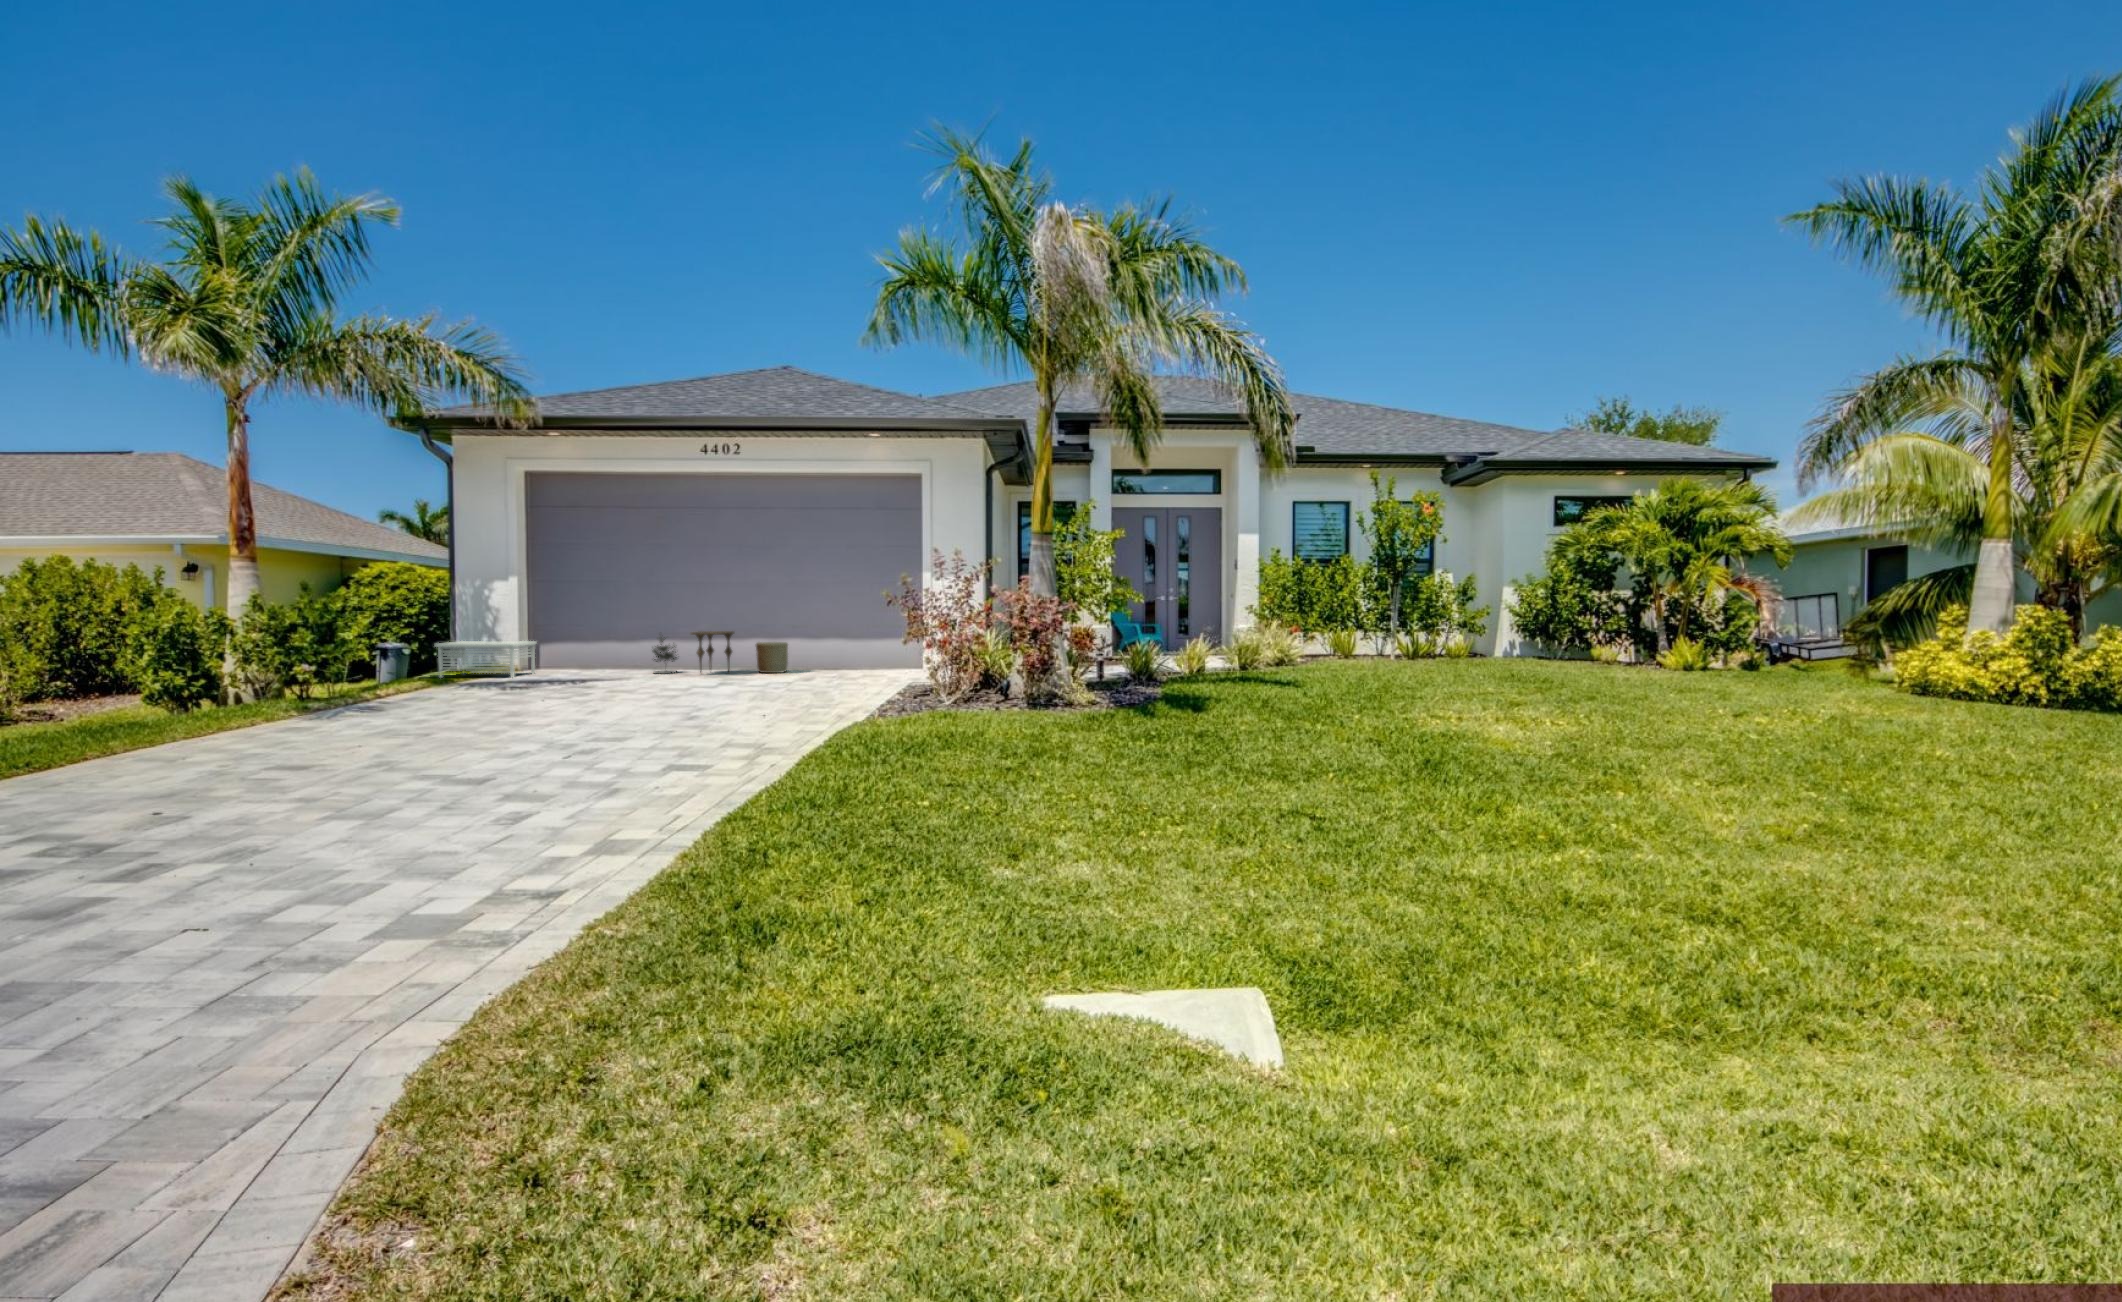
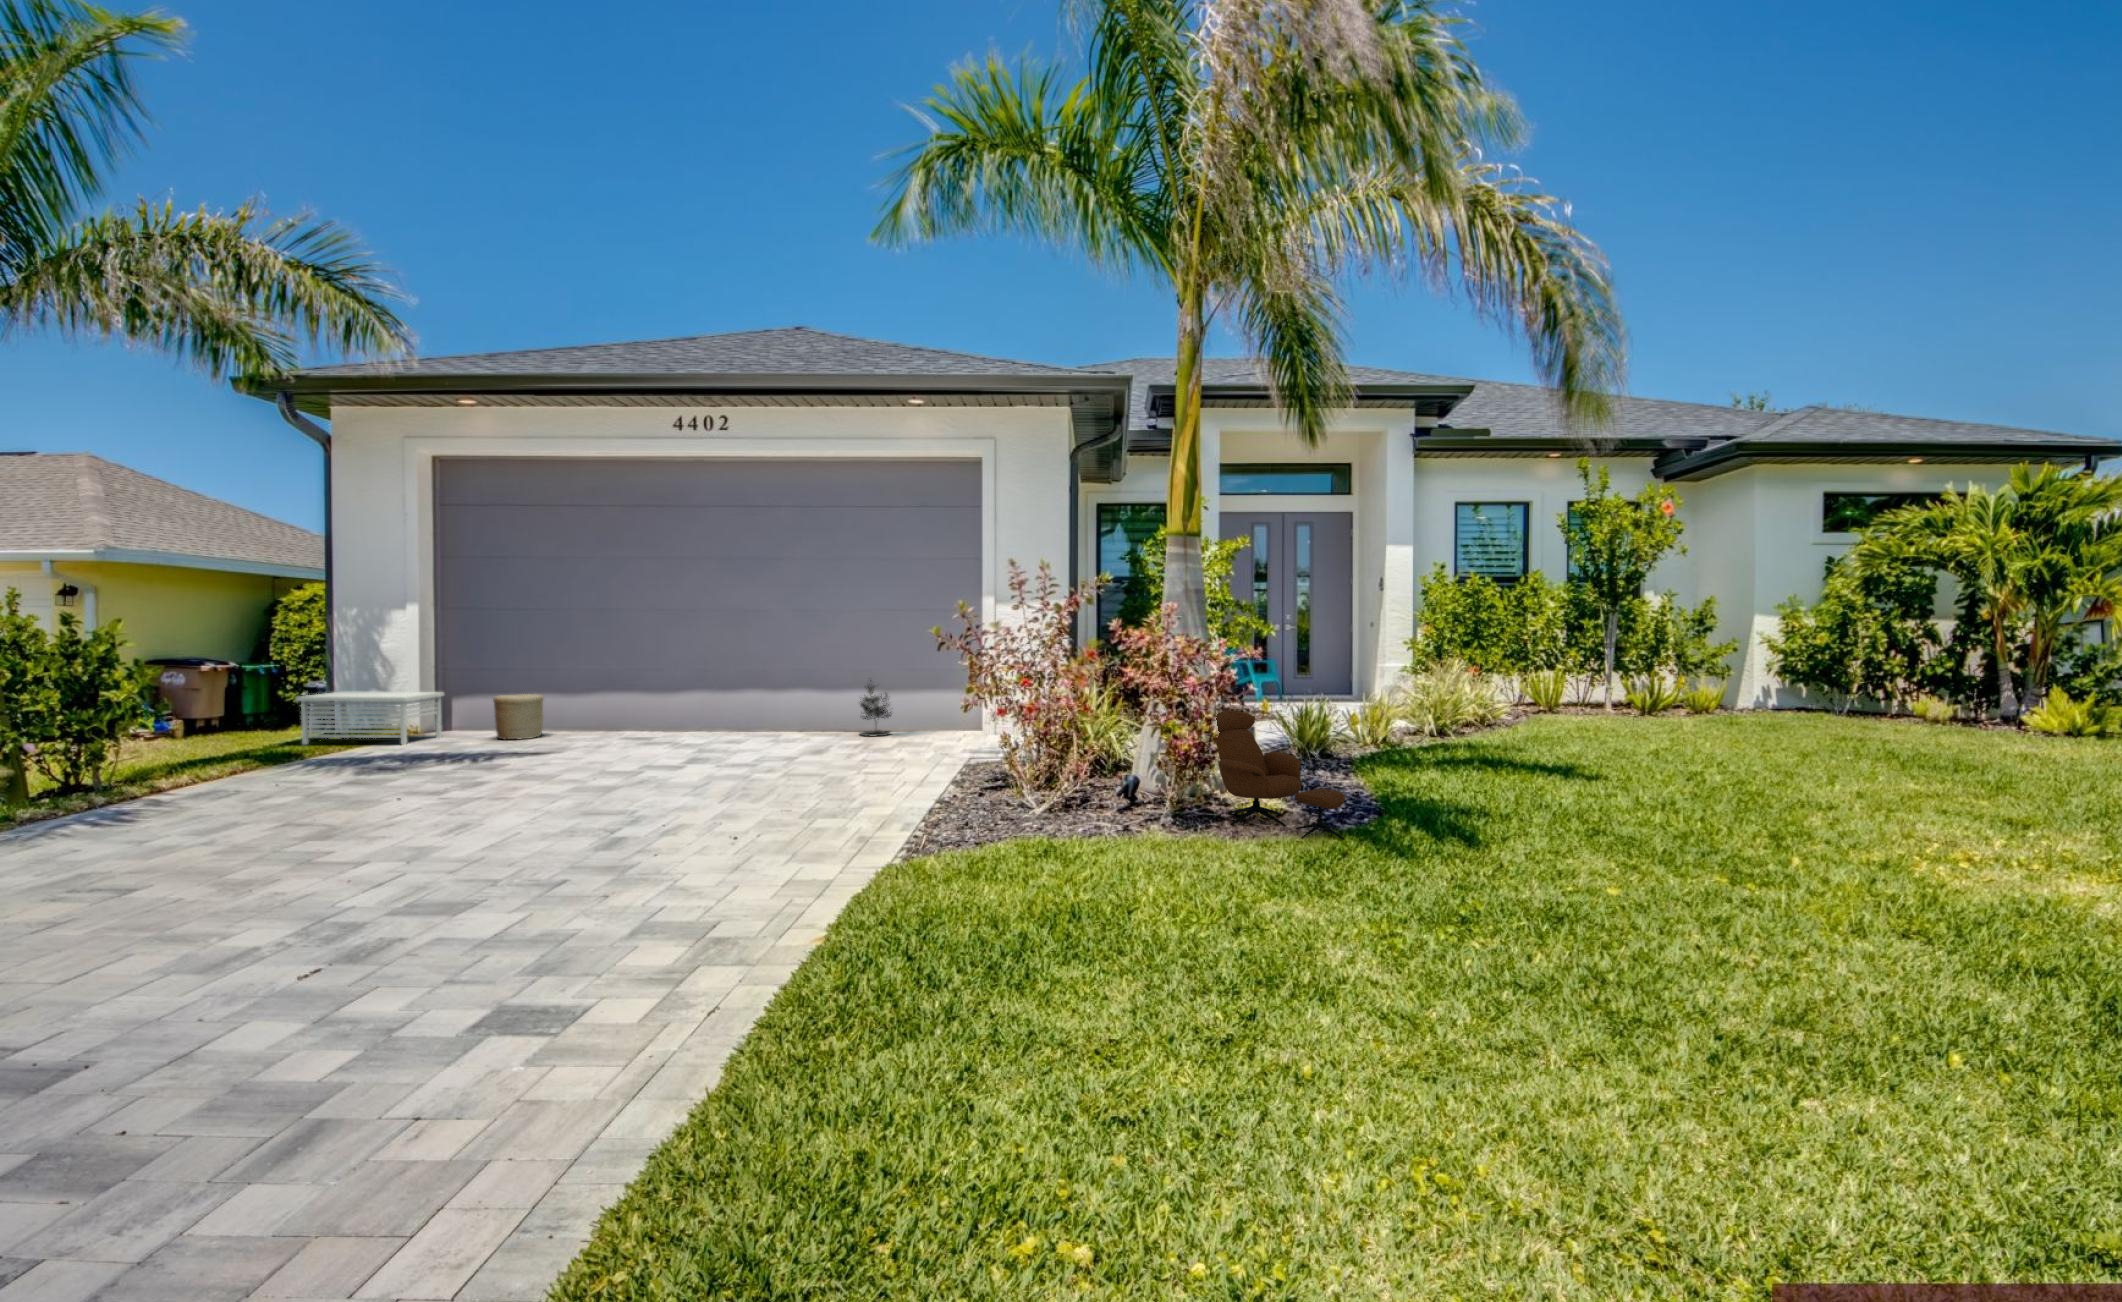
side table: present [691,631,734,671] -> none [654,678,717,740]
potted tree: present [653,638,677,674] -> present [860,680,892,737]
lounge chair: none [1052,641,1123,712] -> present [1216,711,1345,839]
woven basket: present [756,642,788,673] -> present [493,694,544,740]

